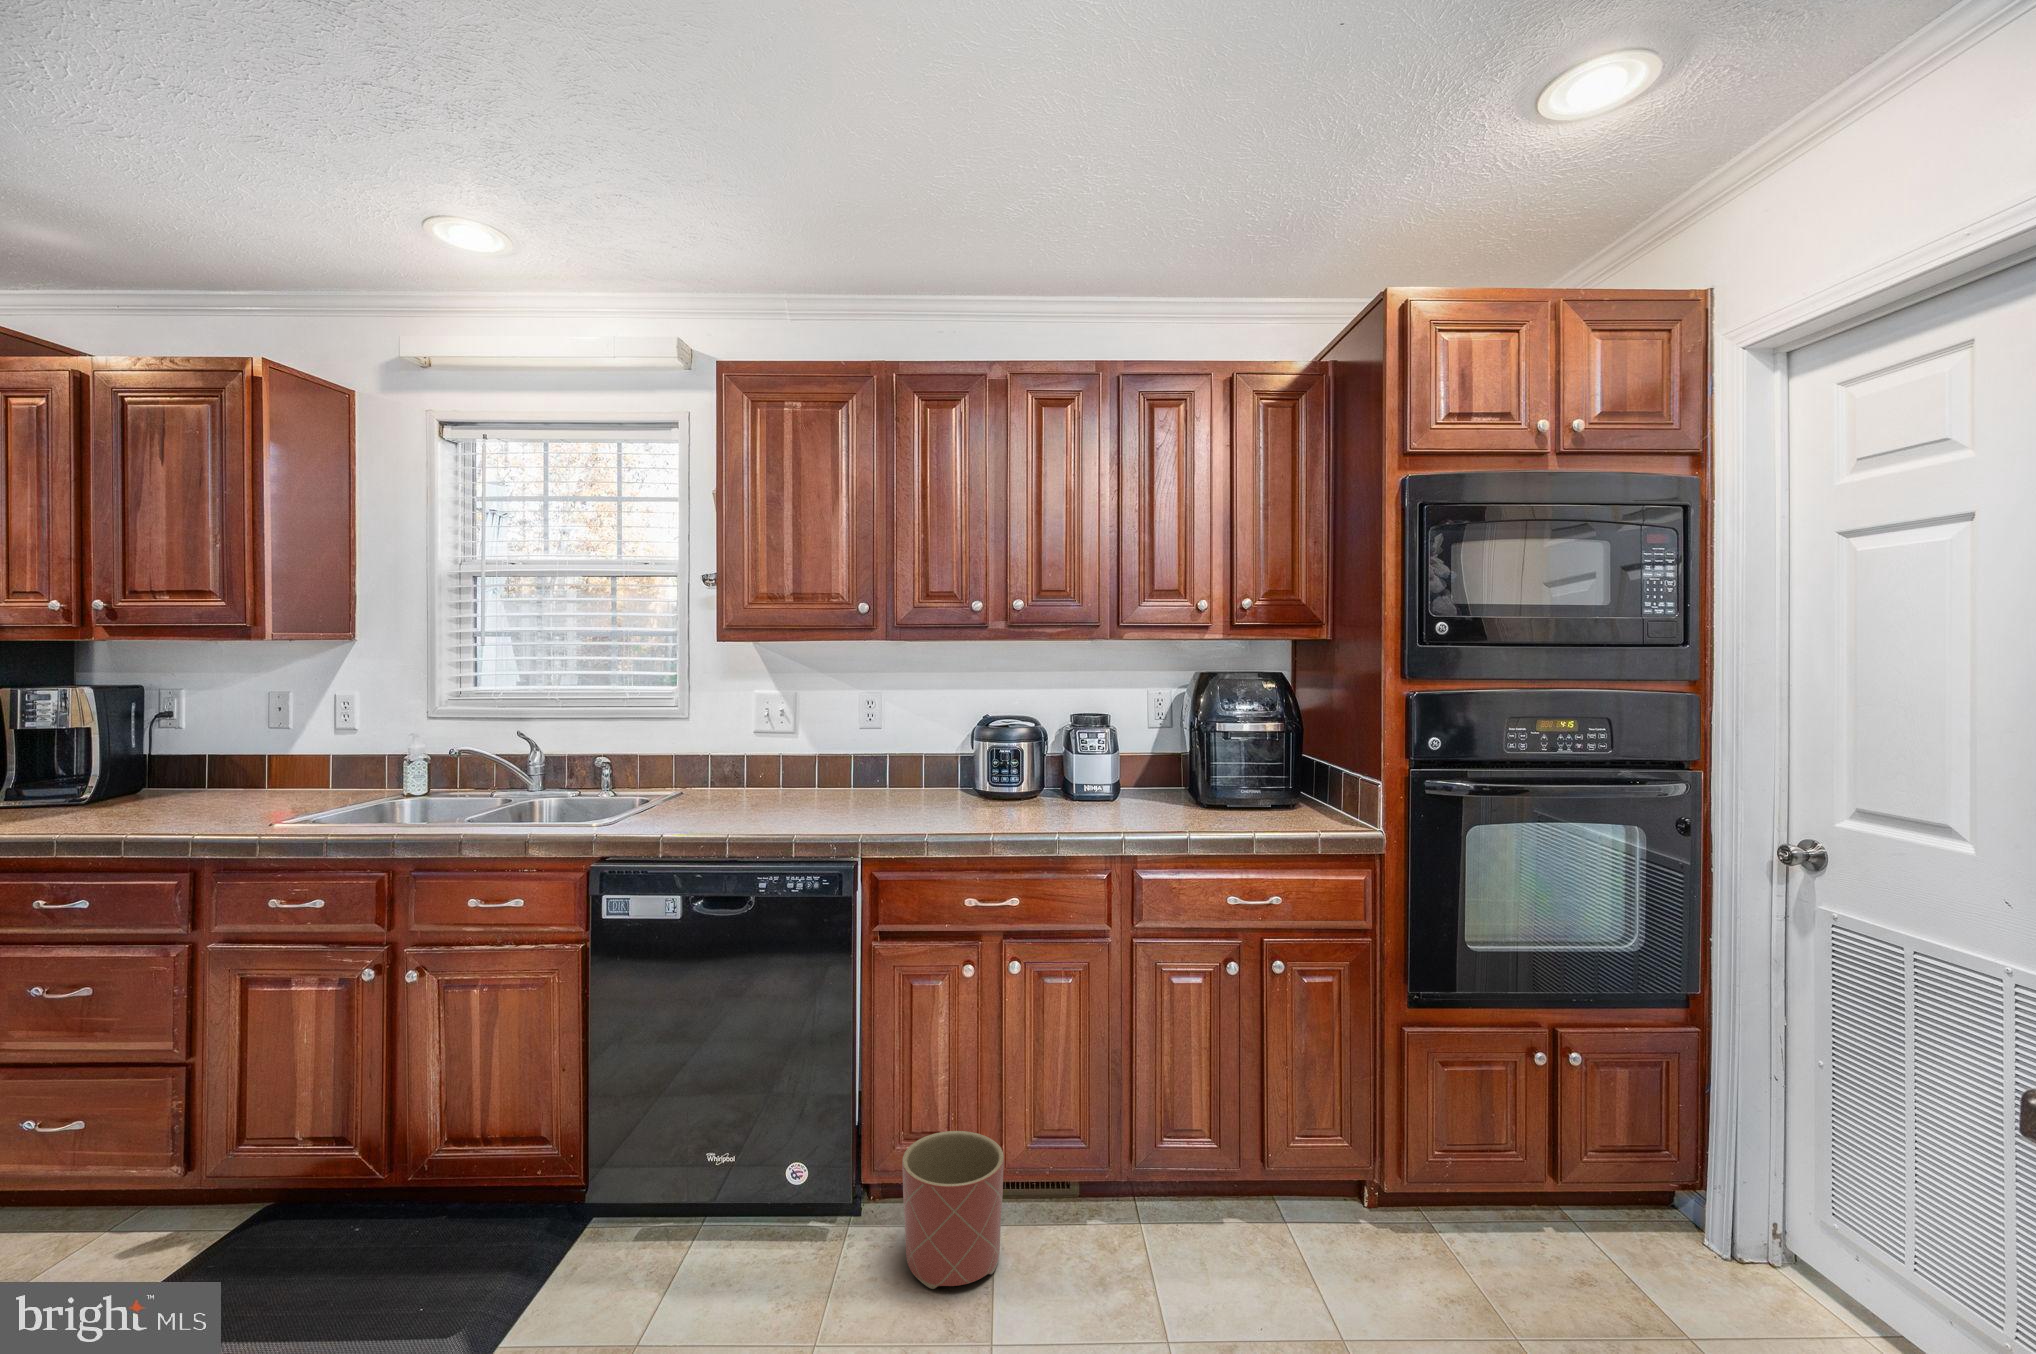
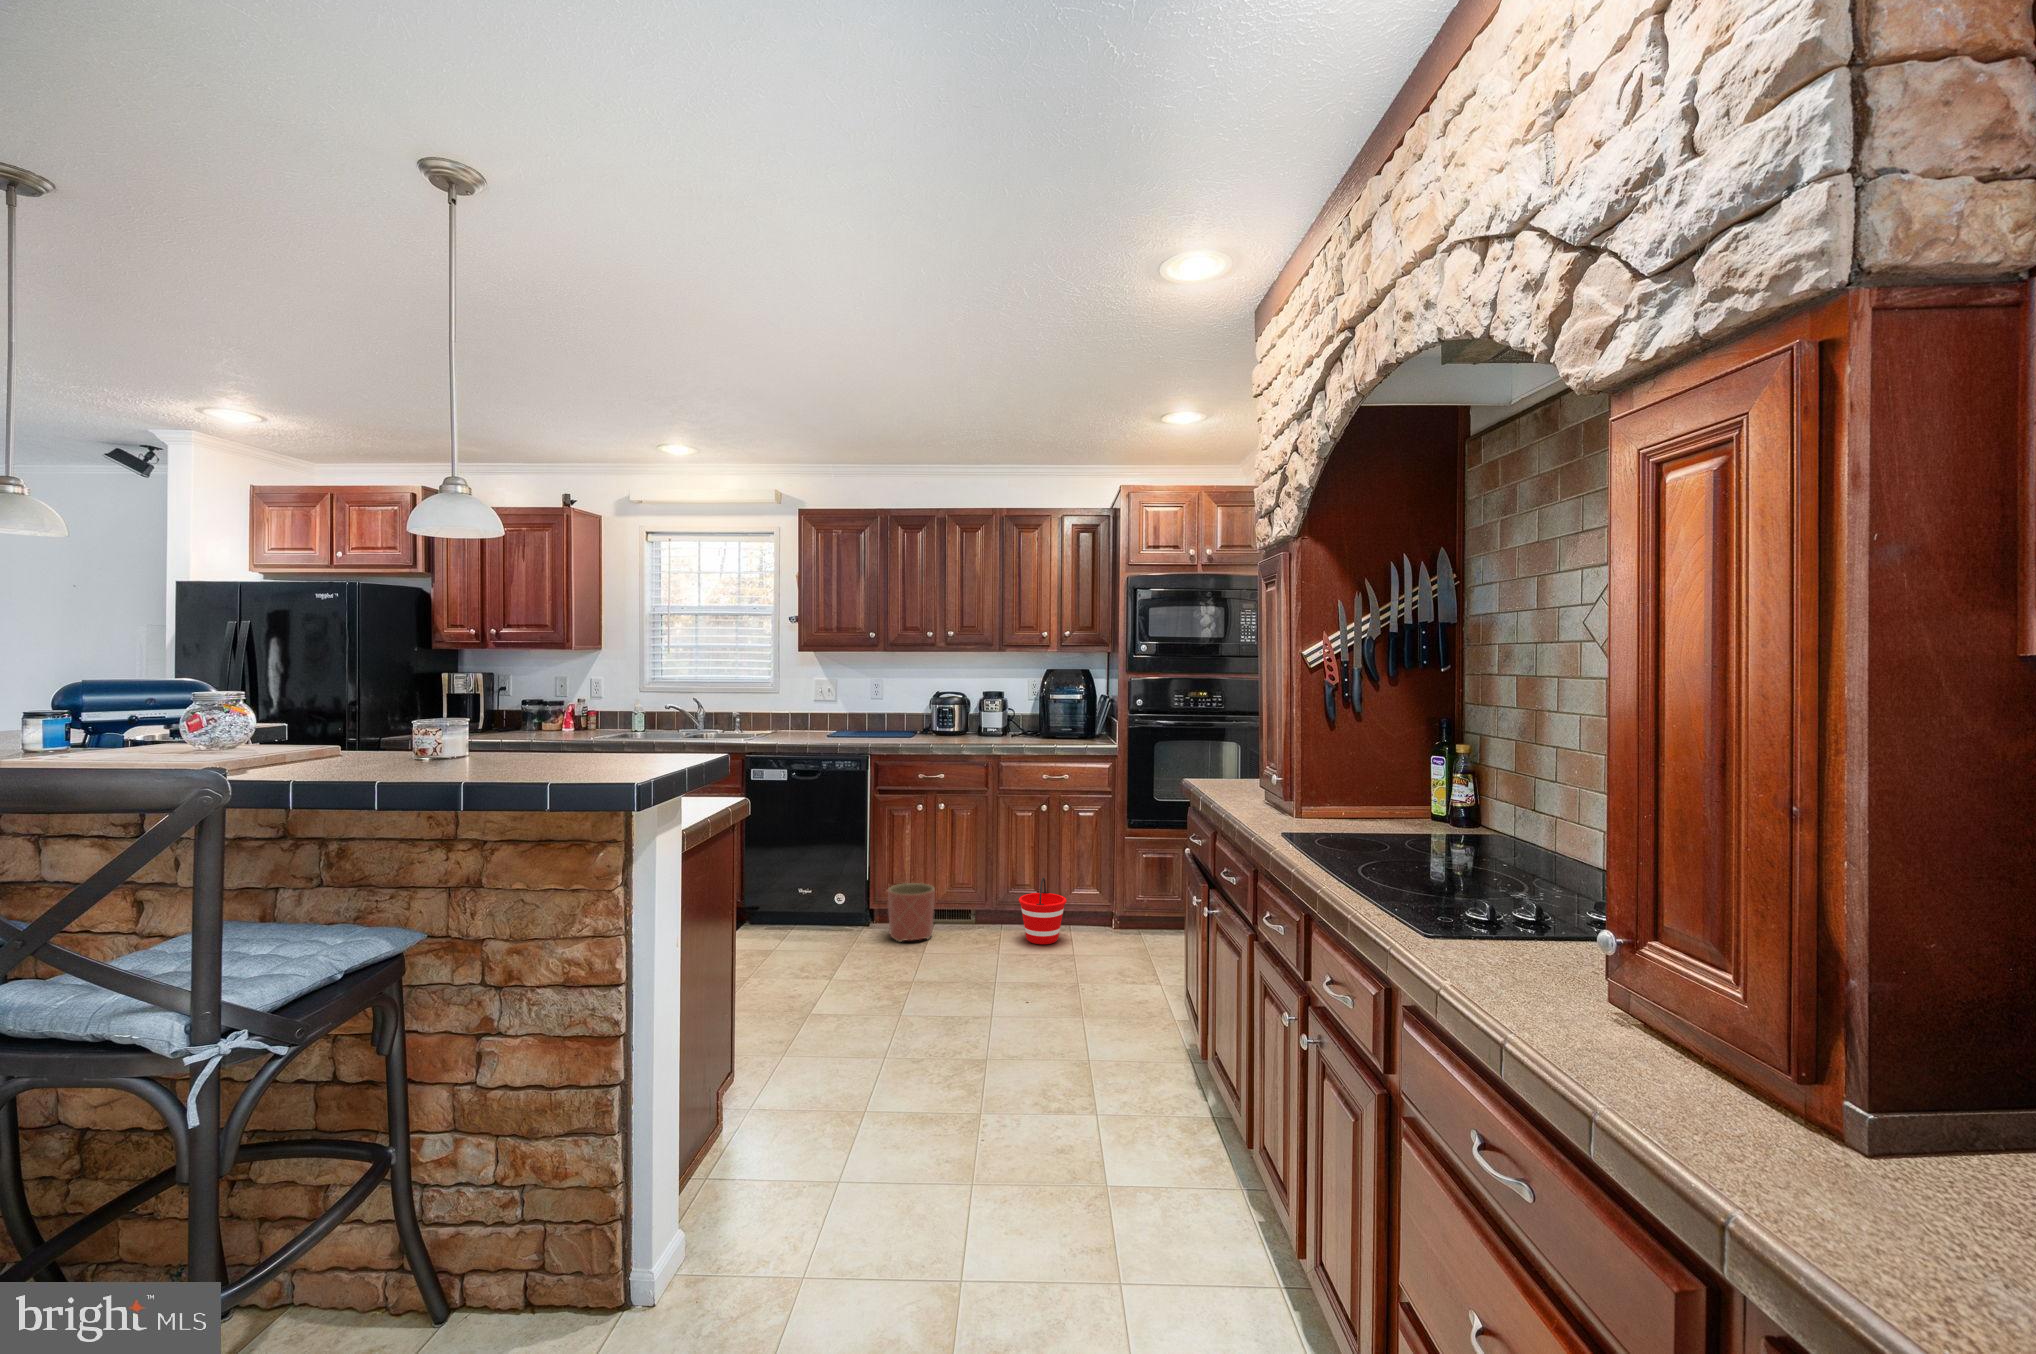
bucket: none [1188,1128,1296,1290] -> present [1019,878,1067,944]

